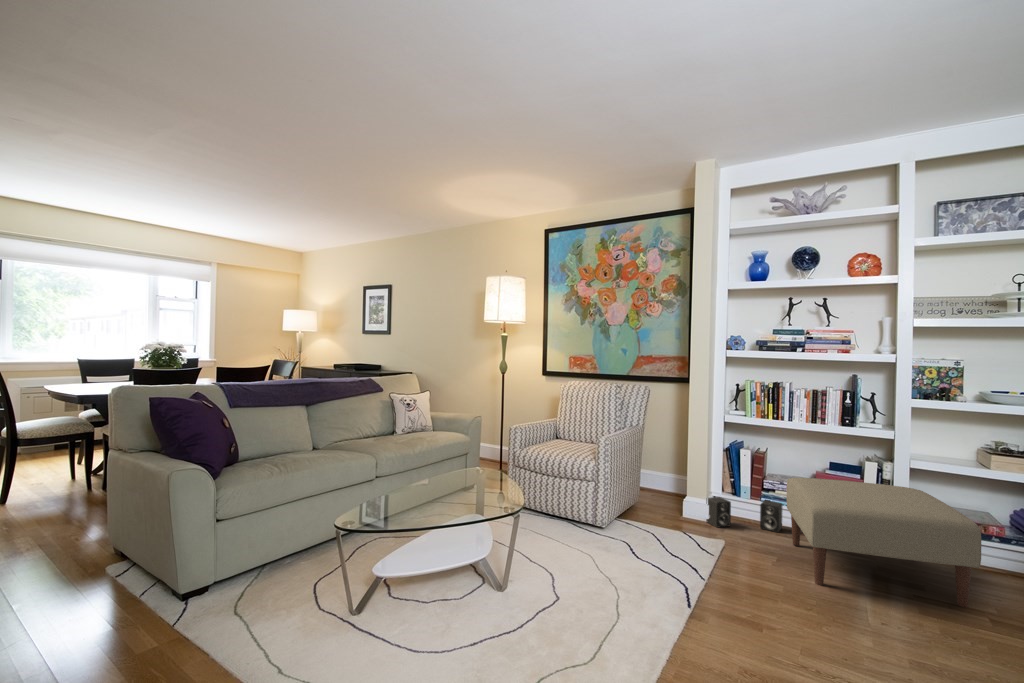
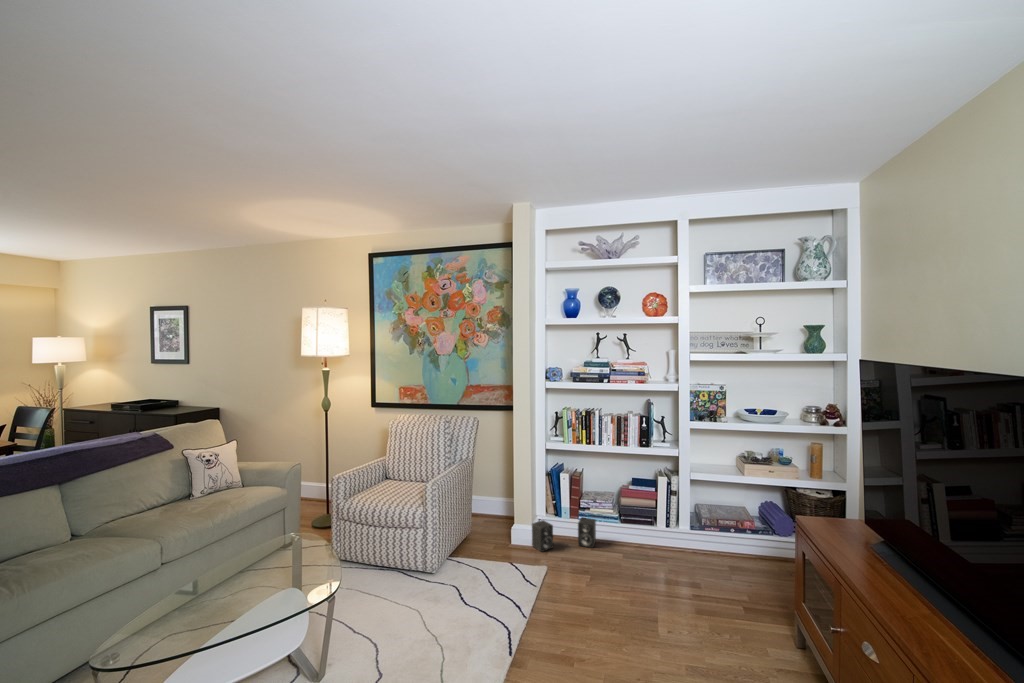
ottoman: present [787,478,981,608] -> none [600,499,751,614]

